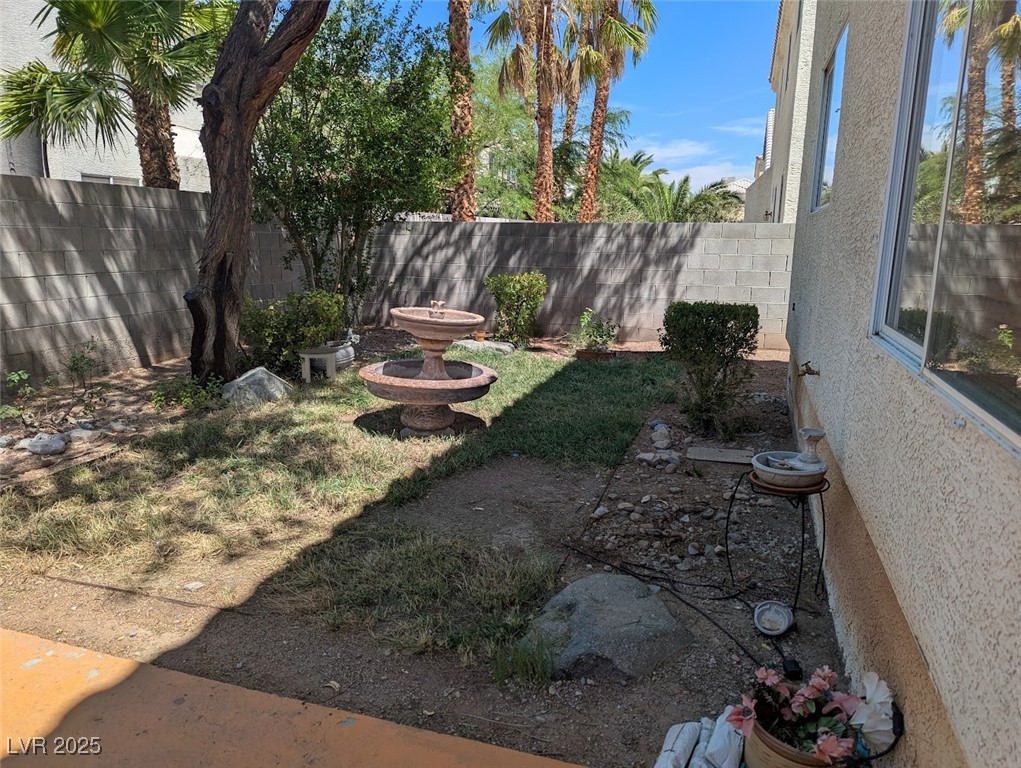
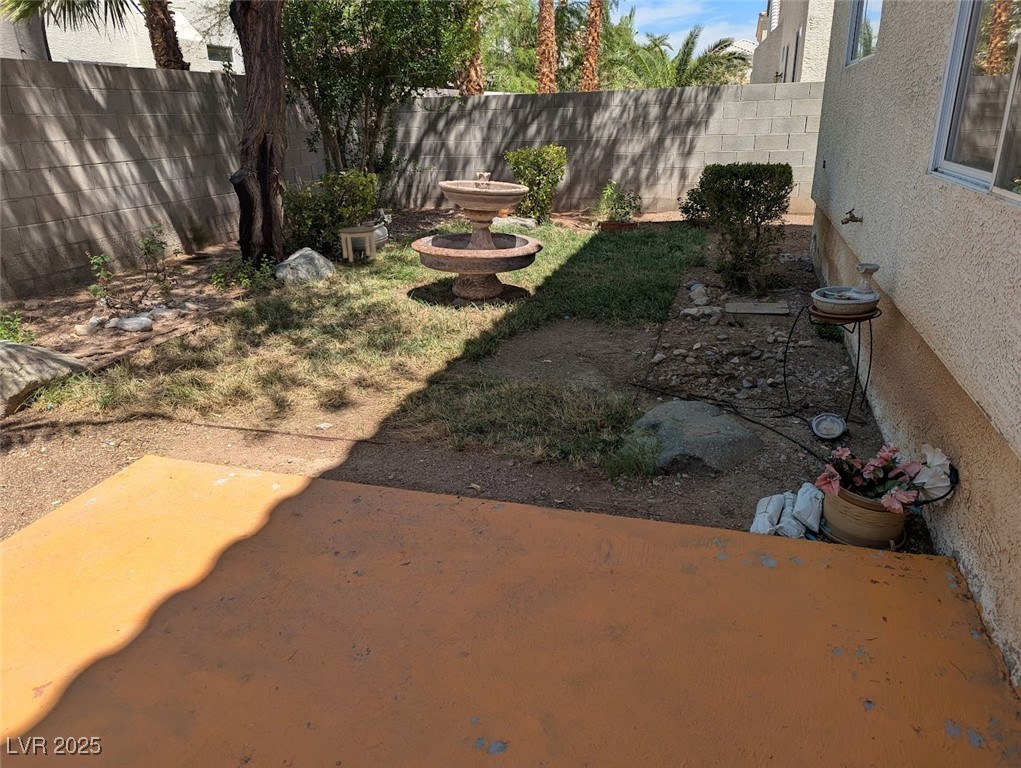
potted tree: present [523,314,545,351] -> present [181,214,215,262]

